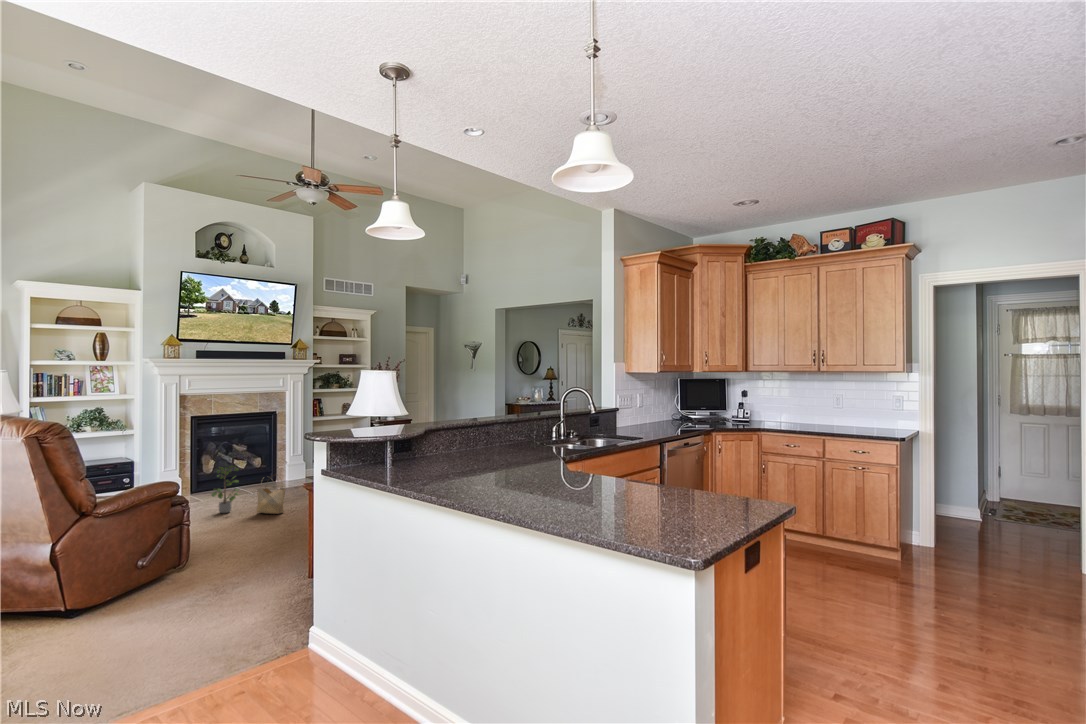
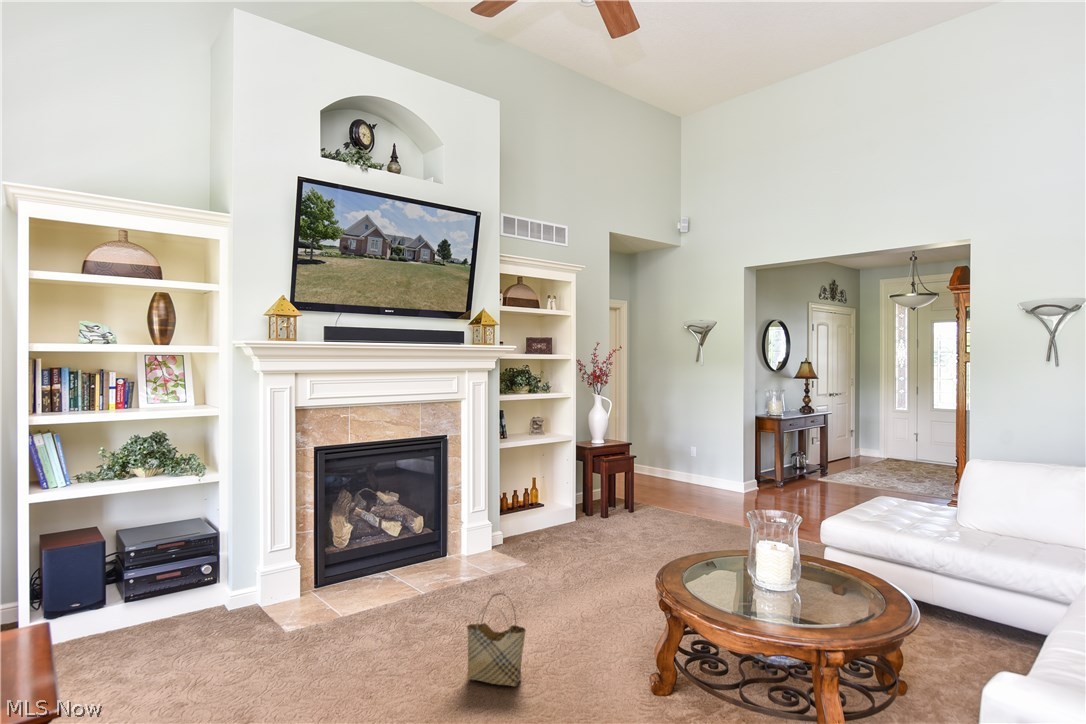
potted plant: present [212,466,240,513] -> none [374,568,438,673]

